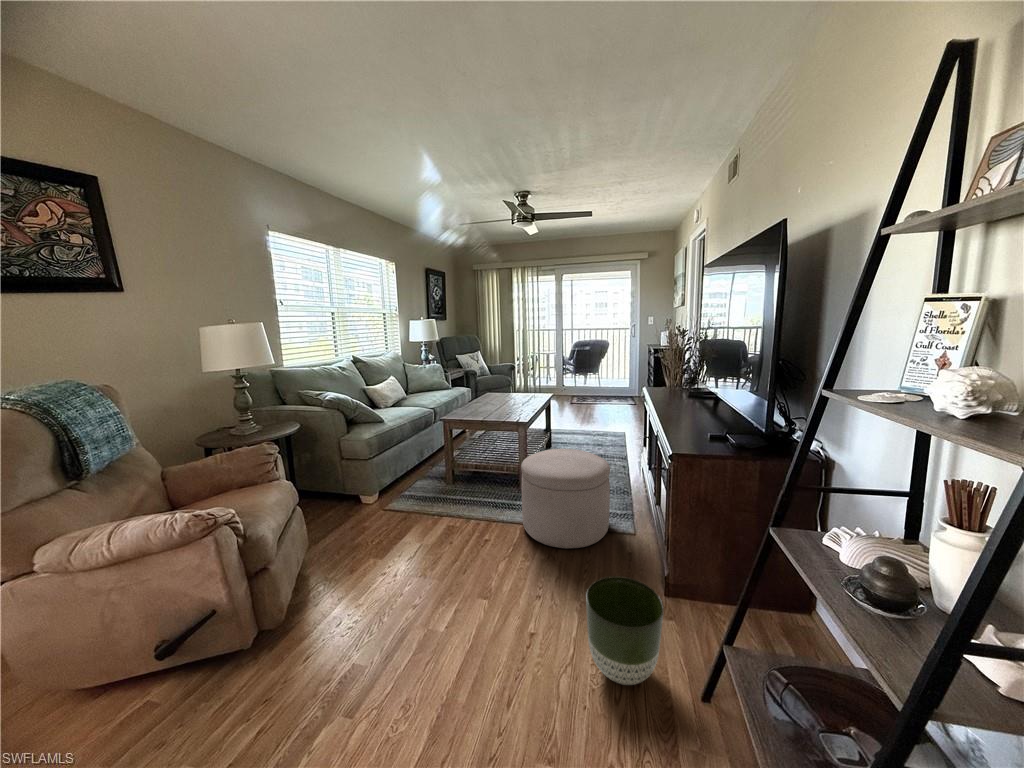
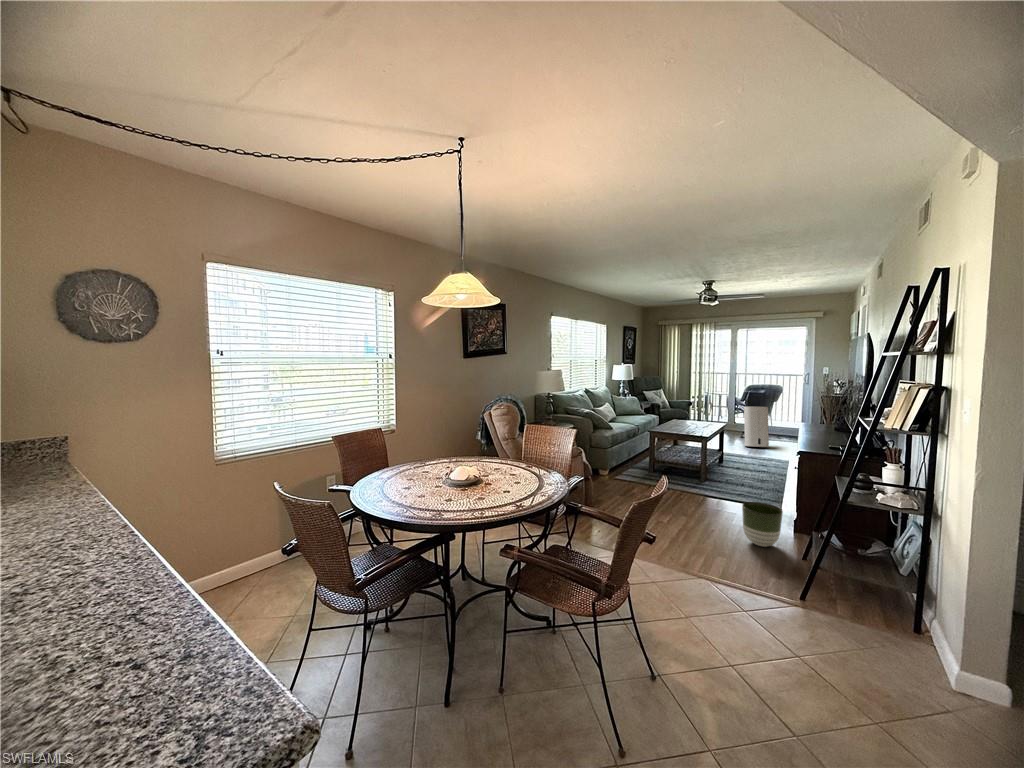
air purifier: none [573,367,600,417] -> present [744,407,769,447]
ottoman: present [521,449,610,548] -> none [704,453,765,508]

